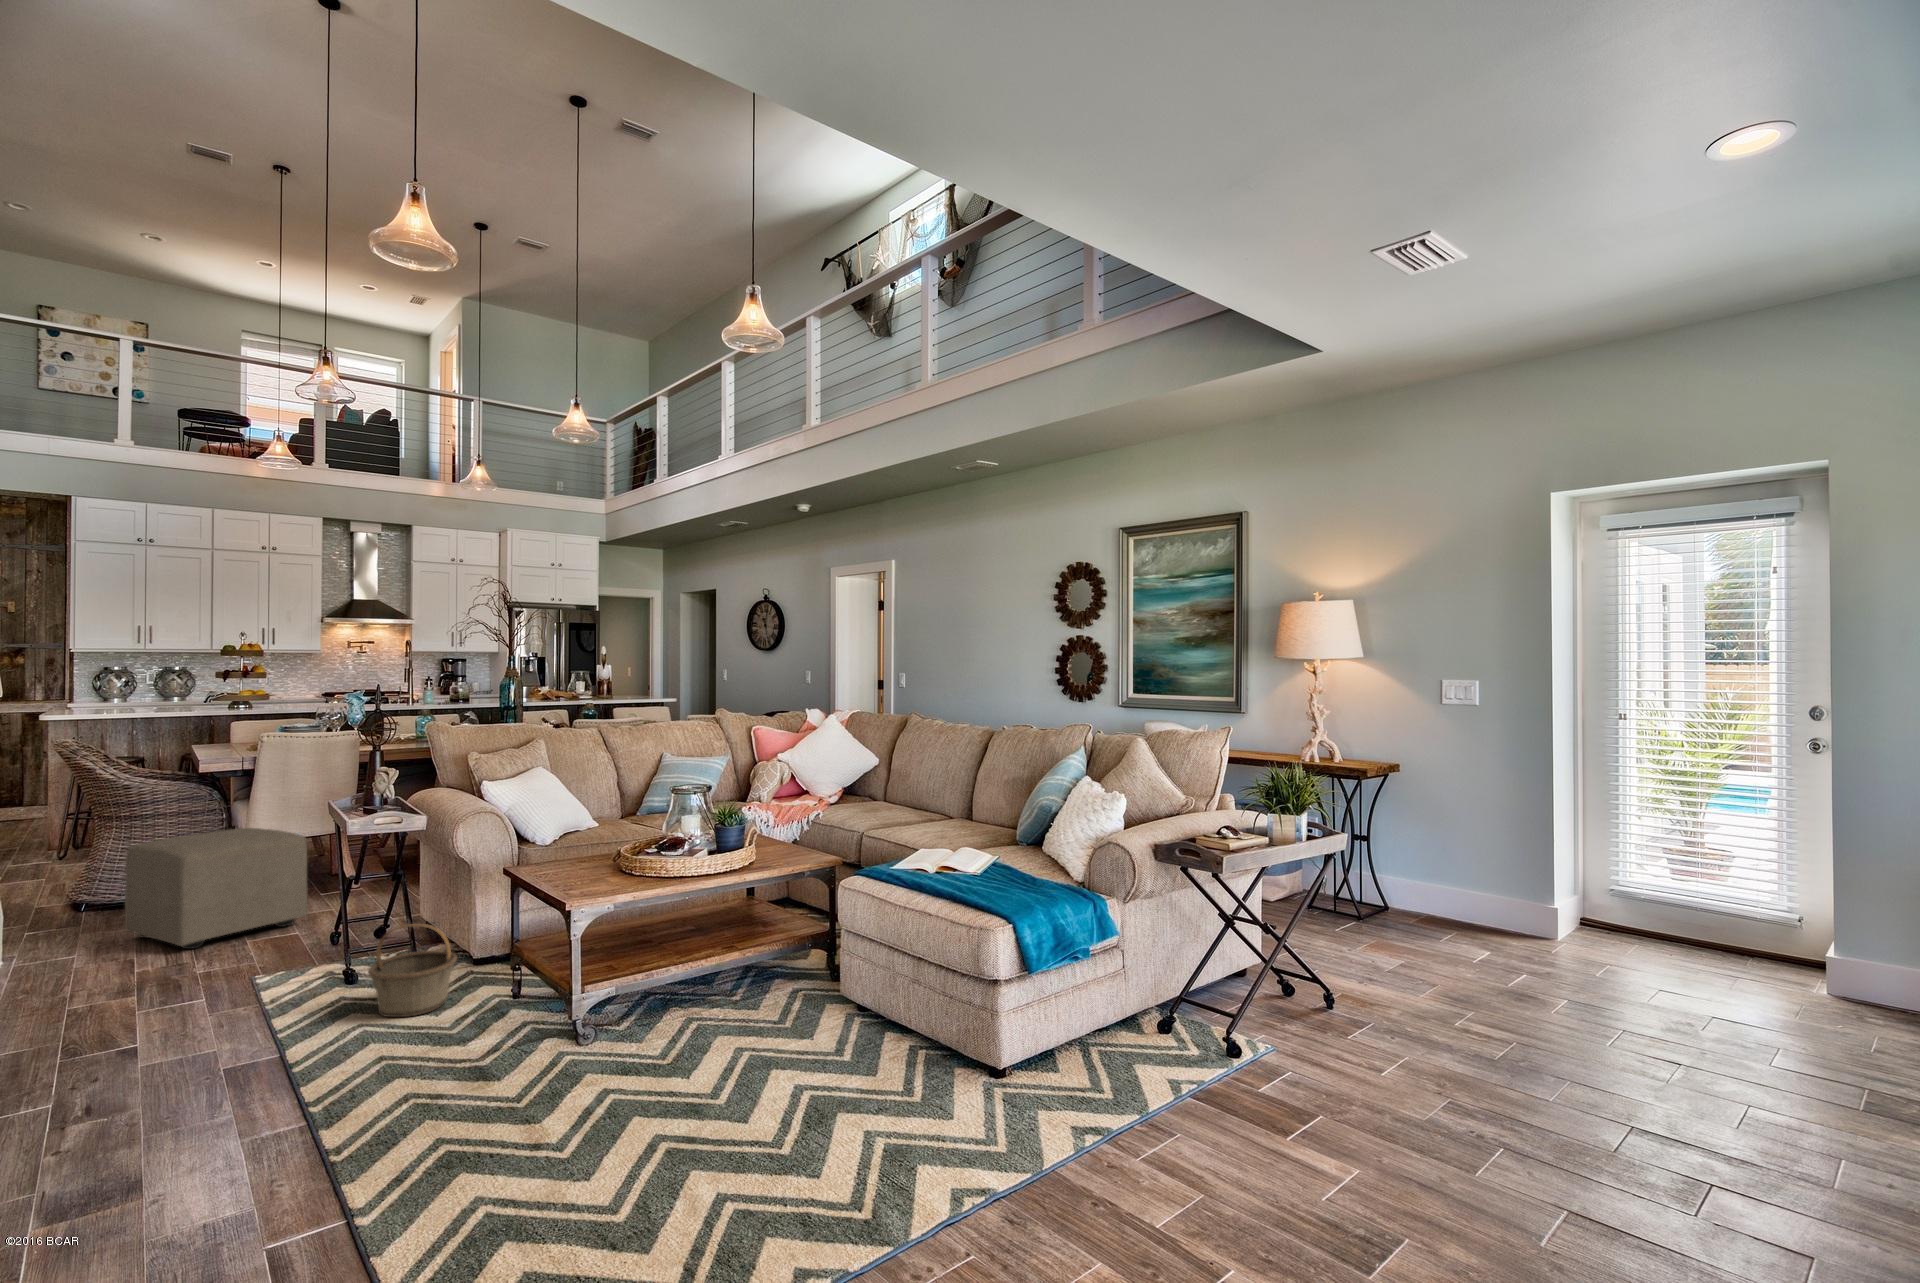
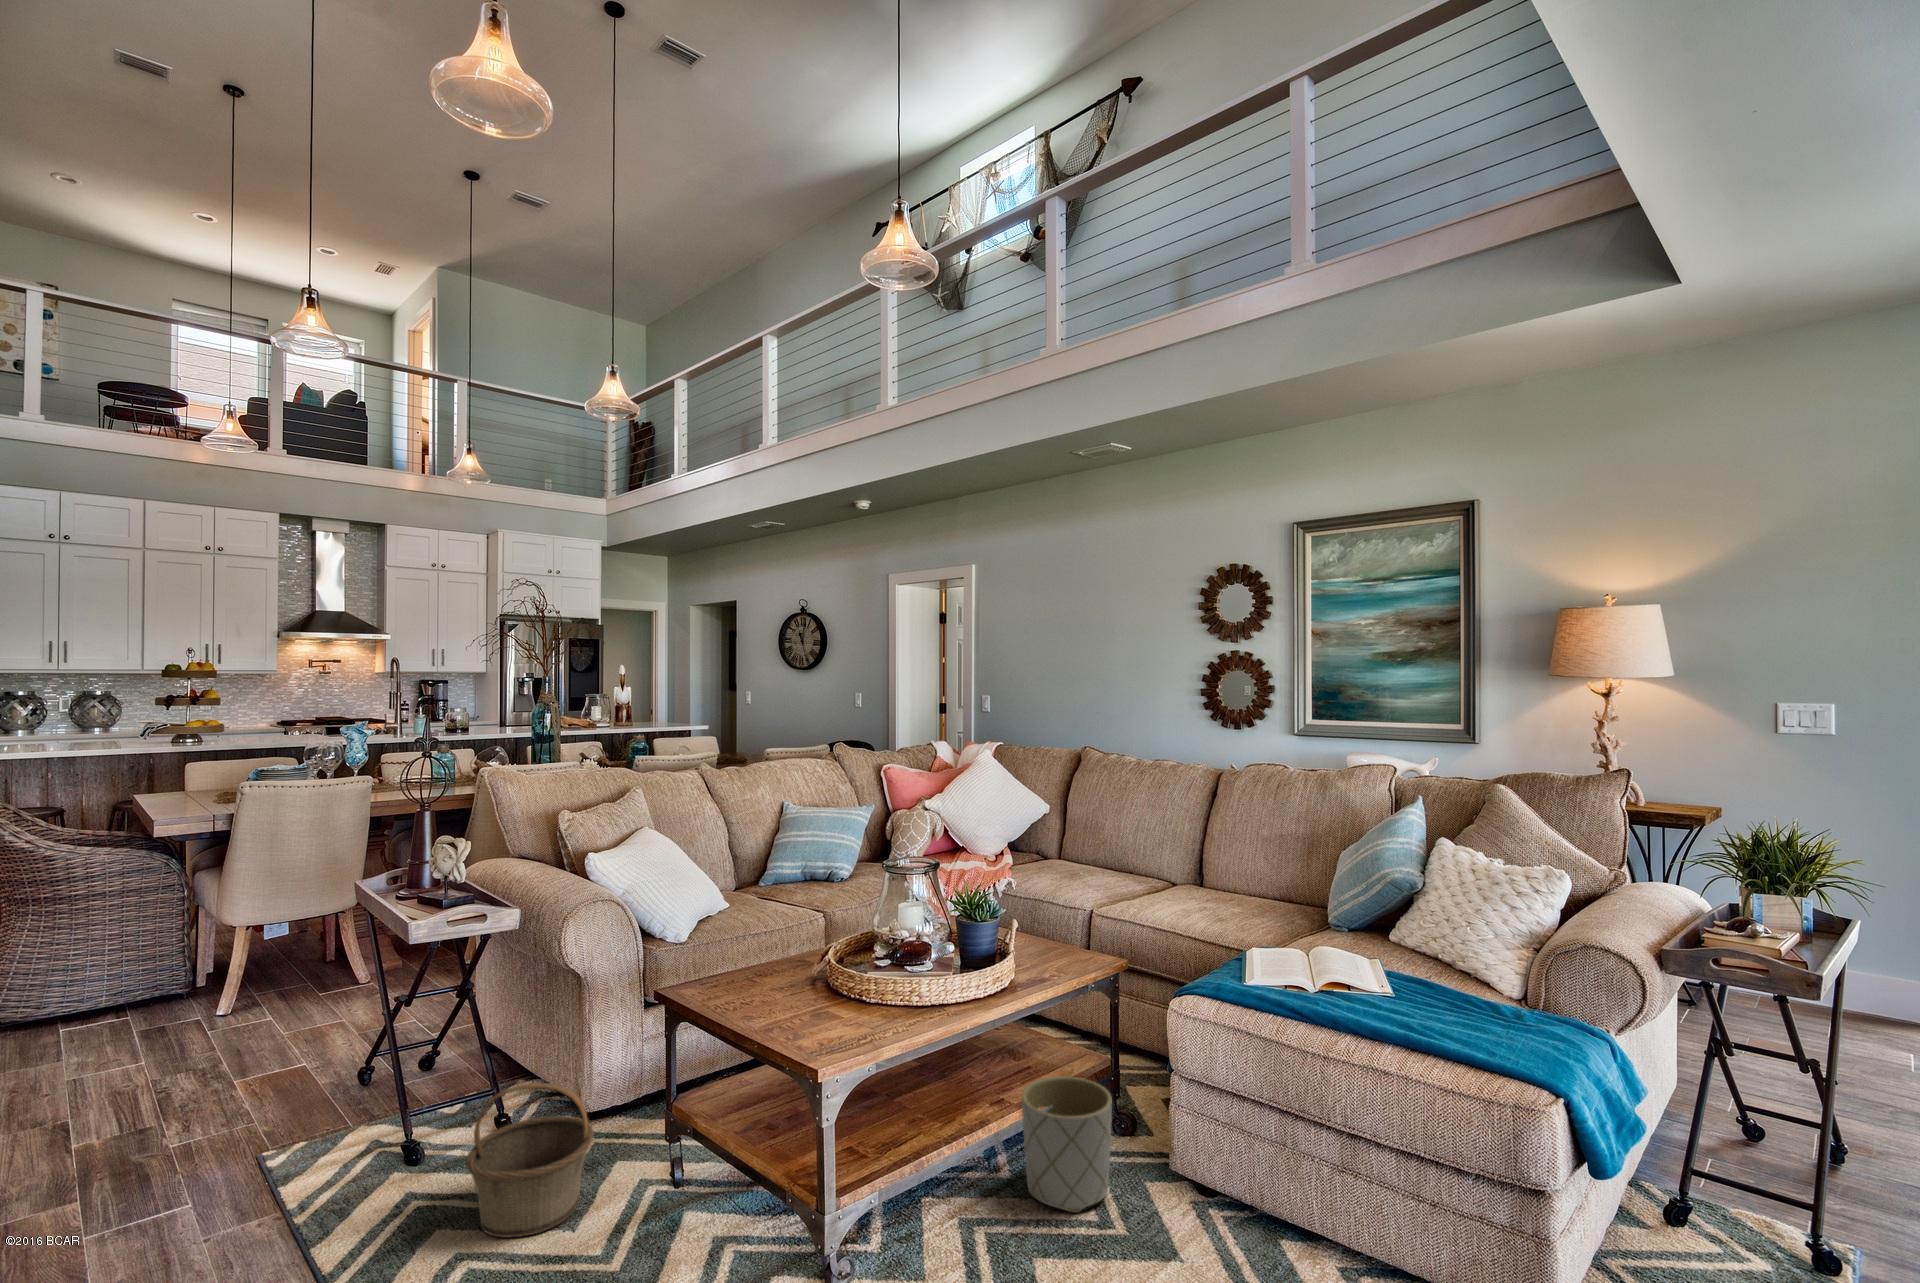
ottoman: present [125,828,307,949] -> none [49,915,317,1105]
planter: none [738,935,801,1019] -> present [1022,1076,1112,1213]

